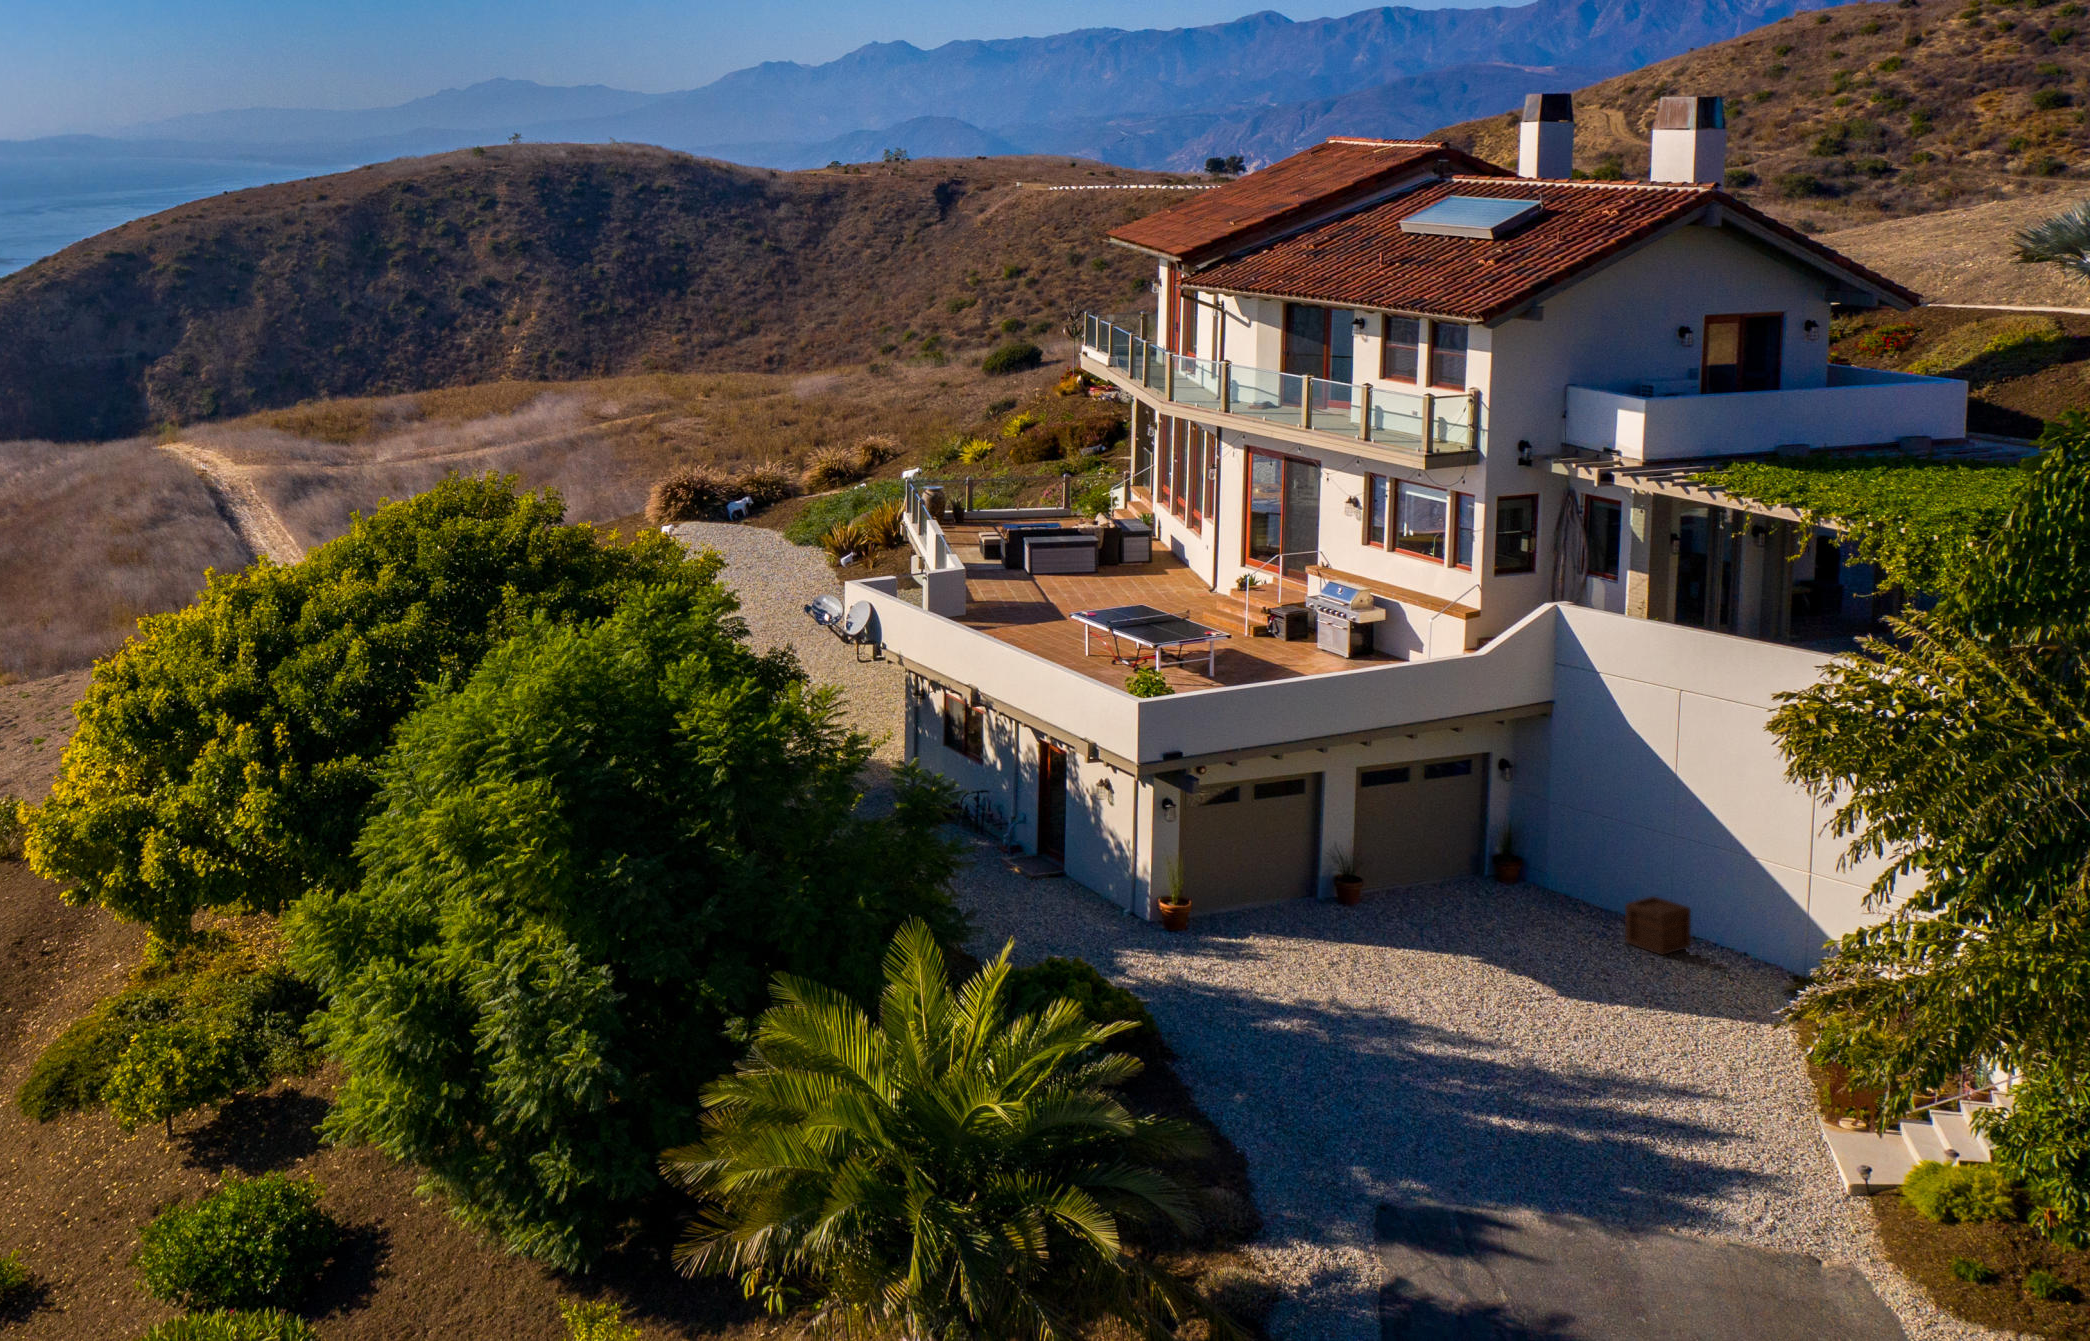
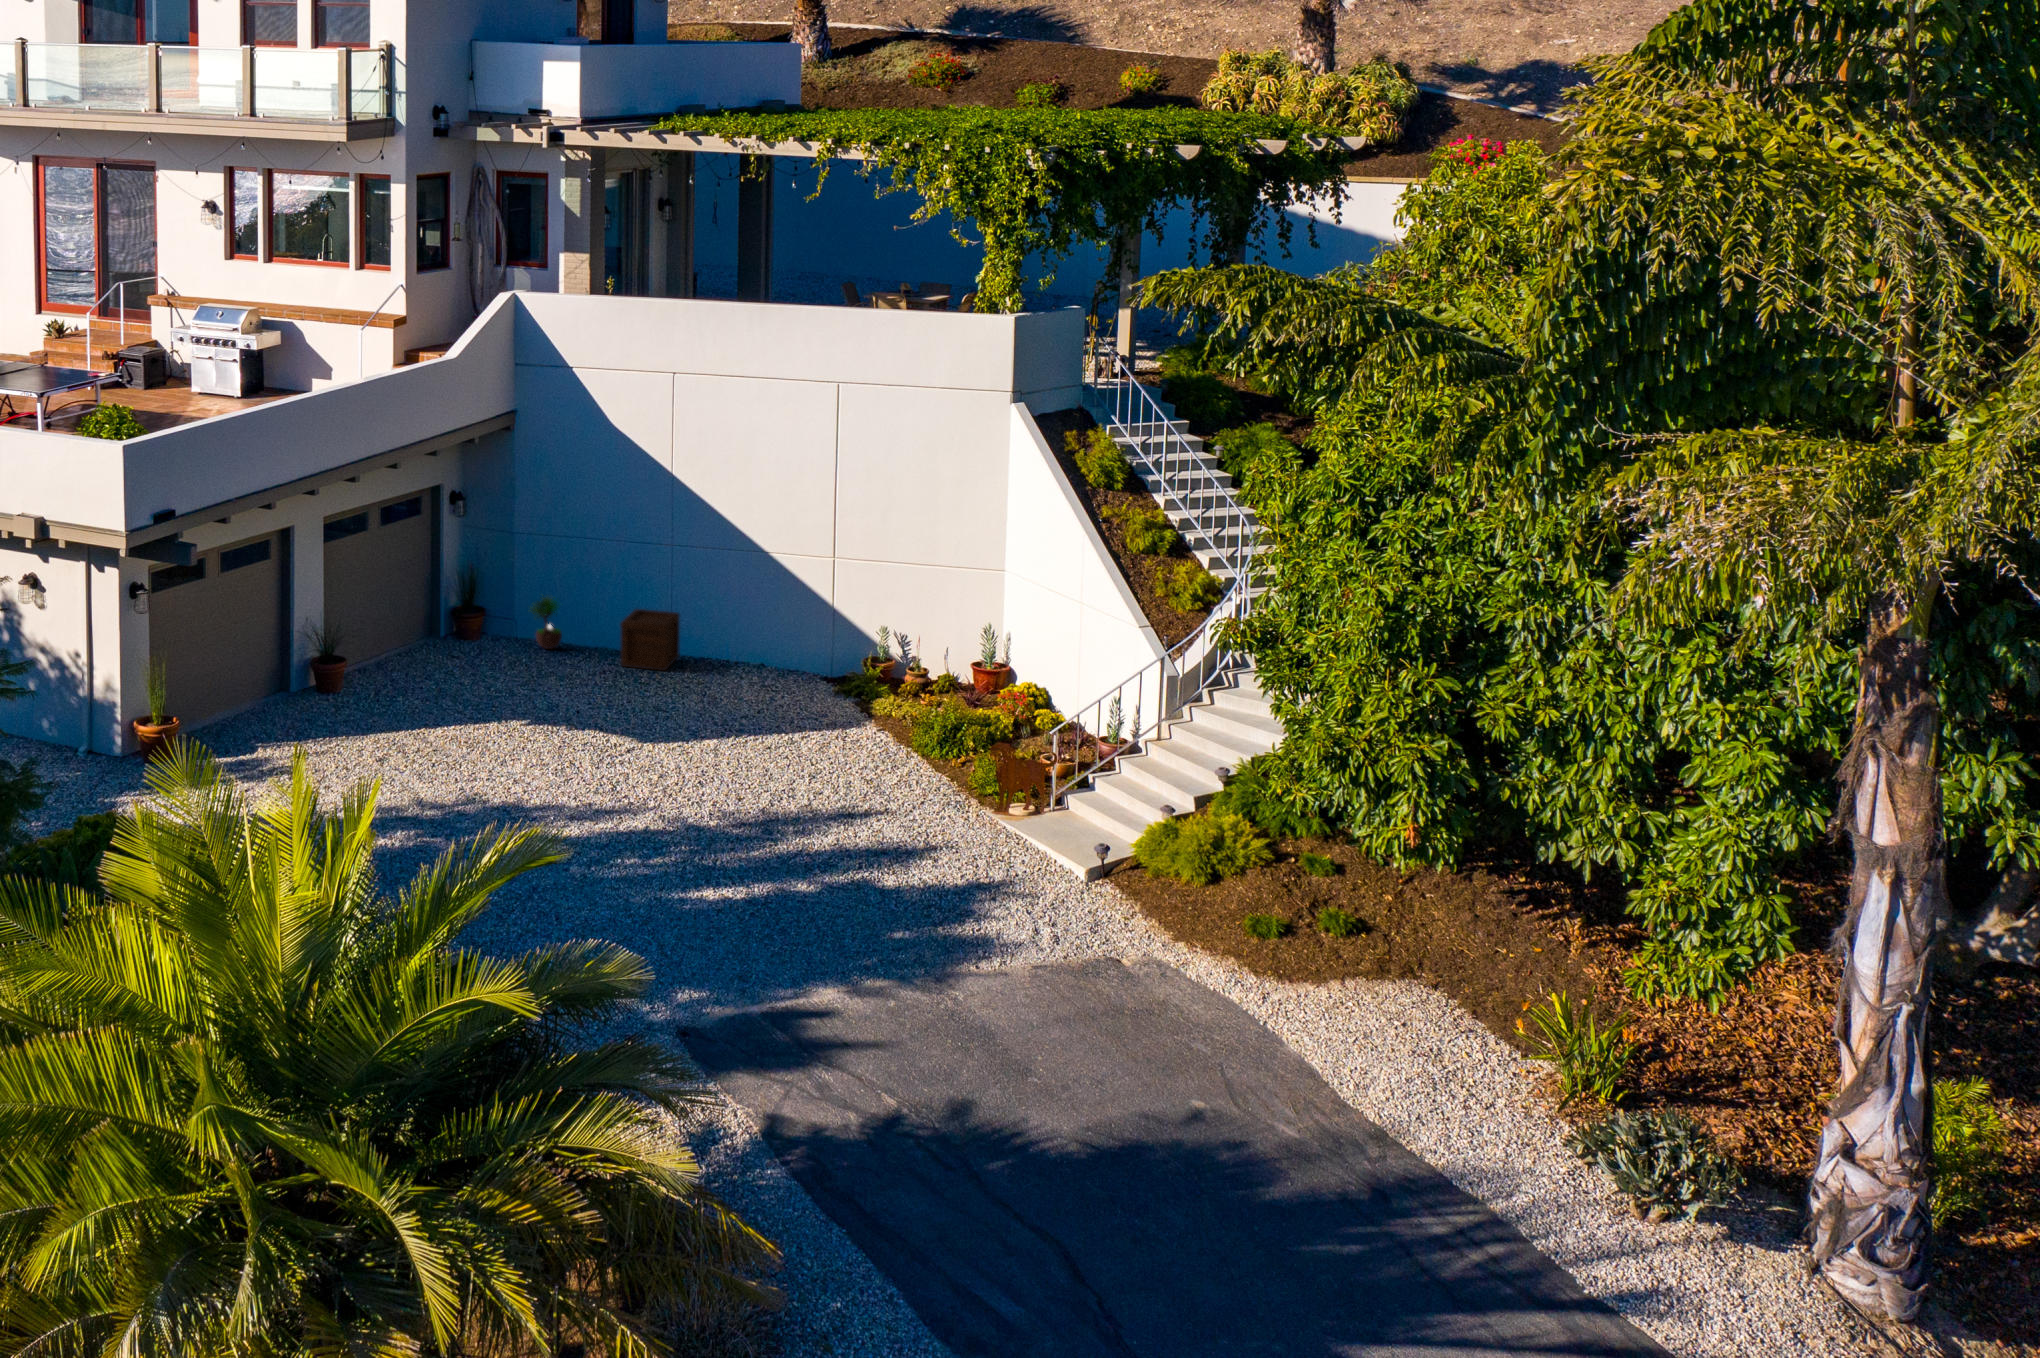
potted tree: none [1555,863,1592,916] -> present [530,595,562,649]

